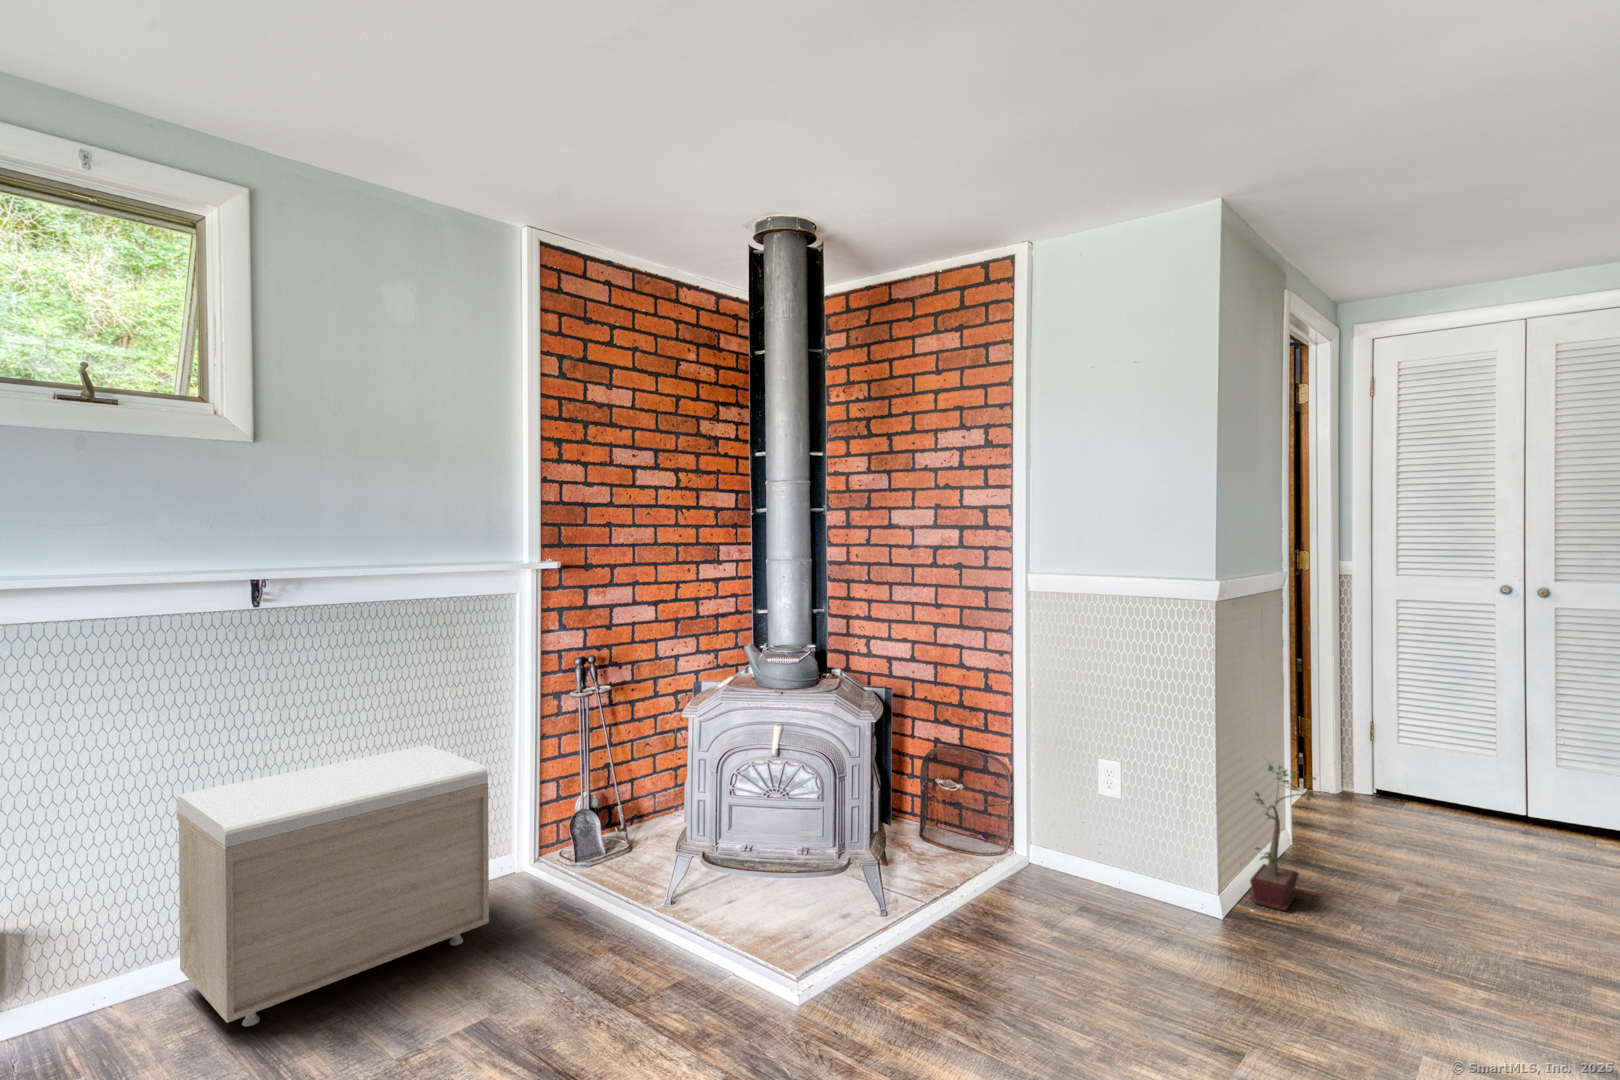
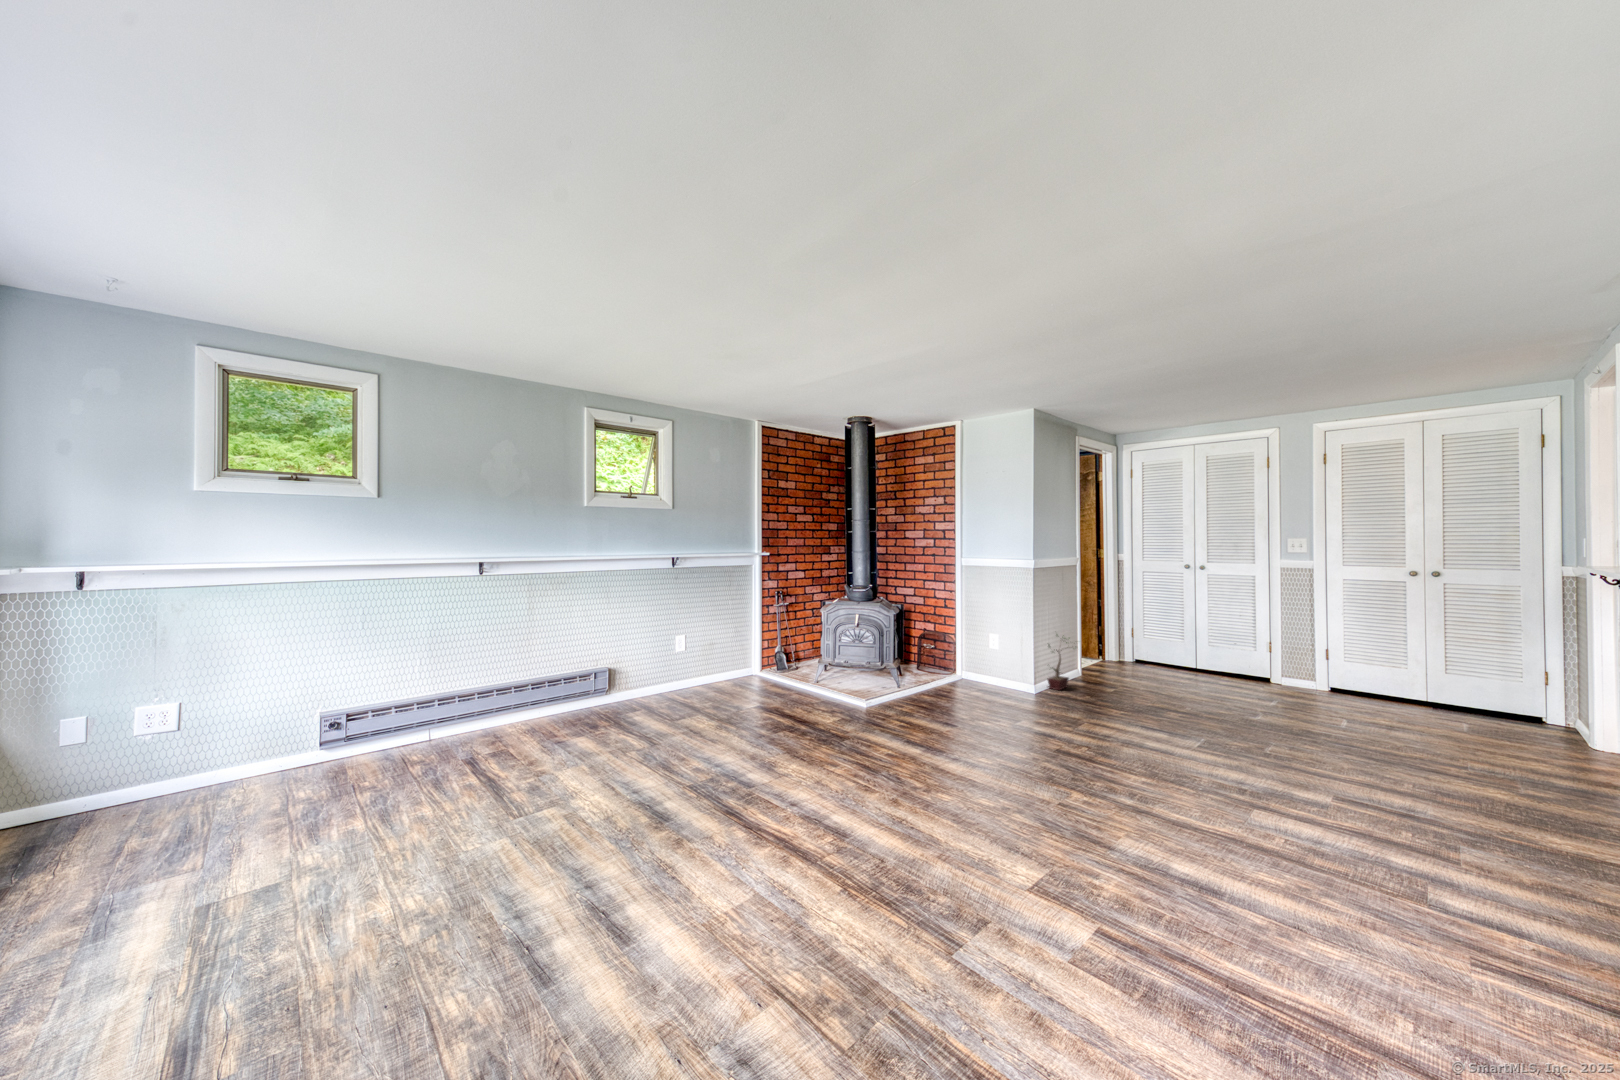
storage bench: present [177,746,489,1027] -> none [654,621,753,703]

